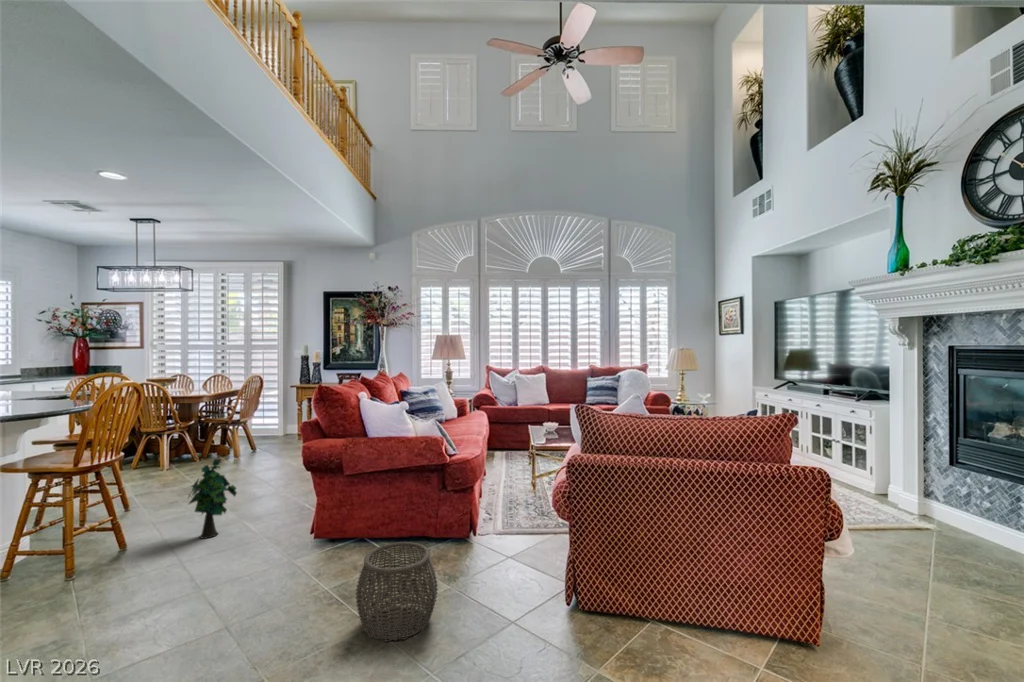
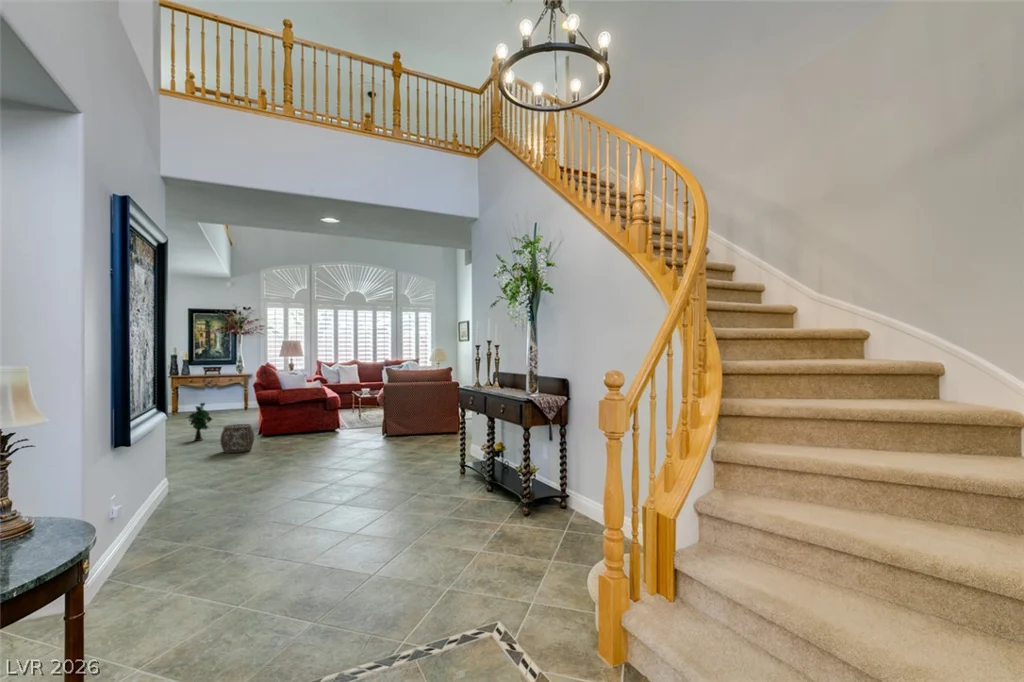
woven basket: present [356,542,438,642] -> present [220,424,254,453]

